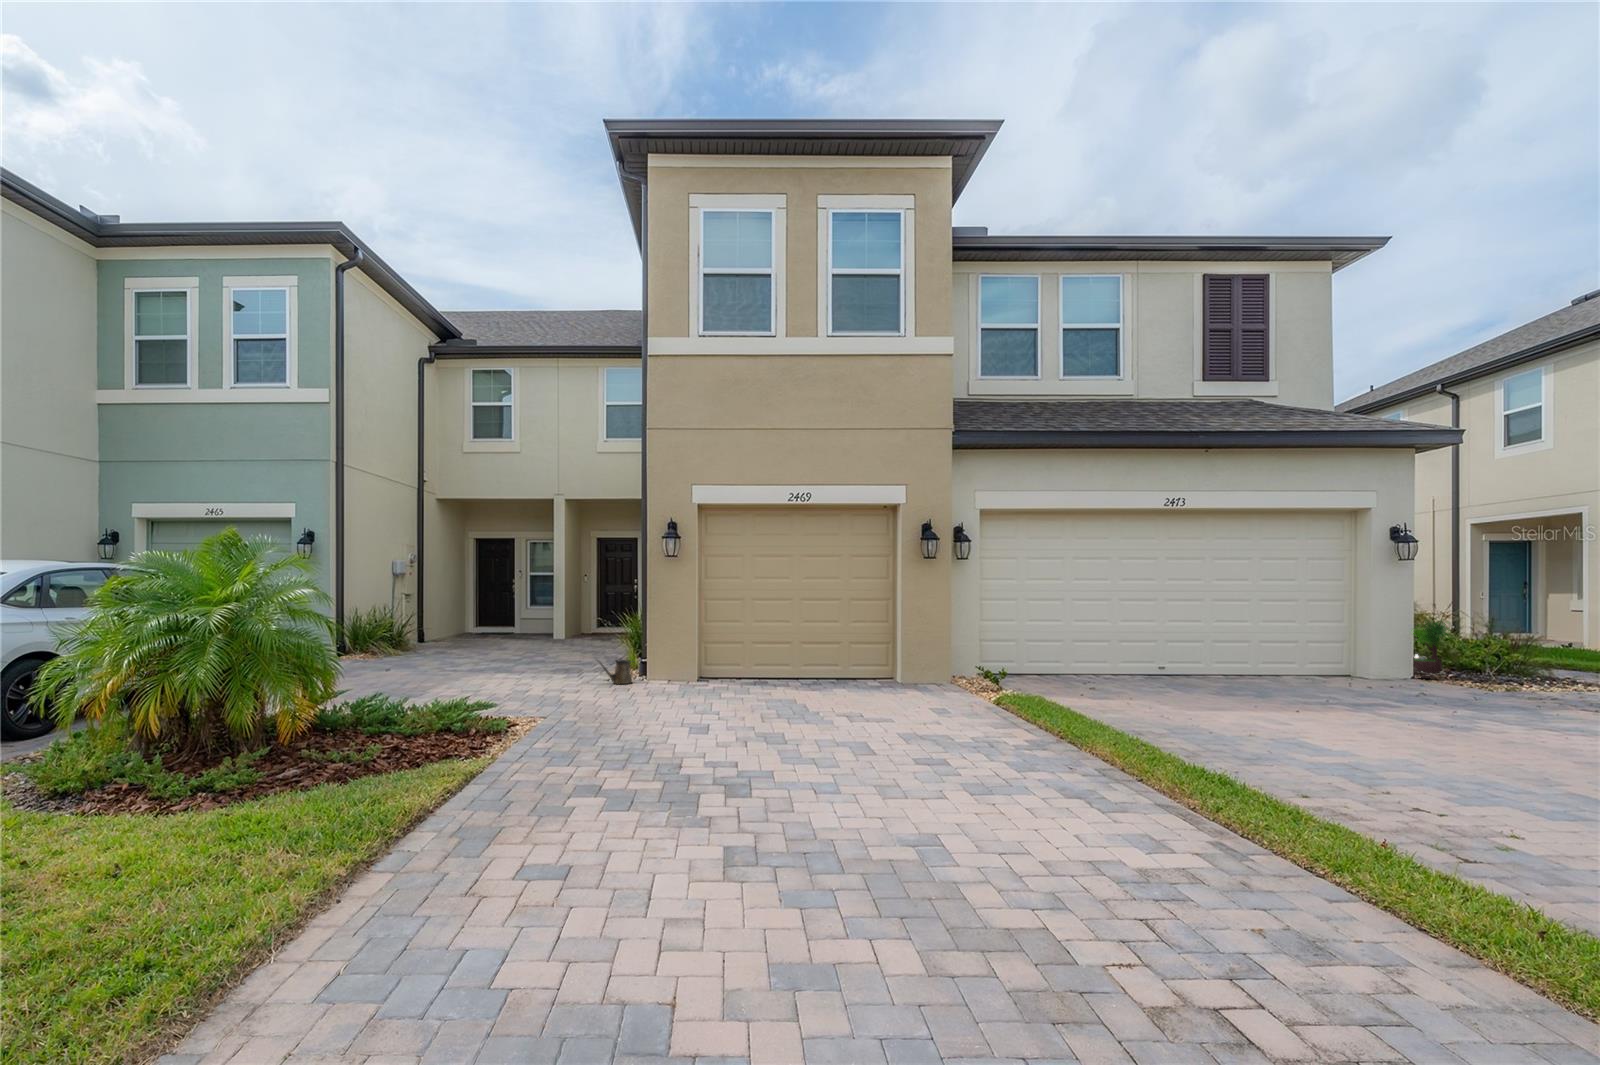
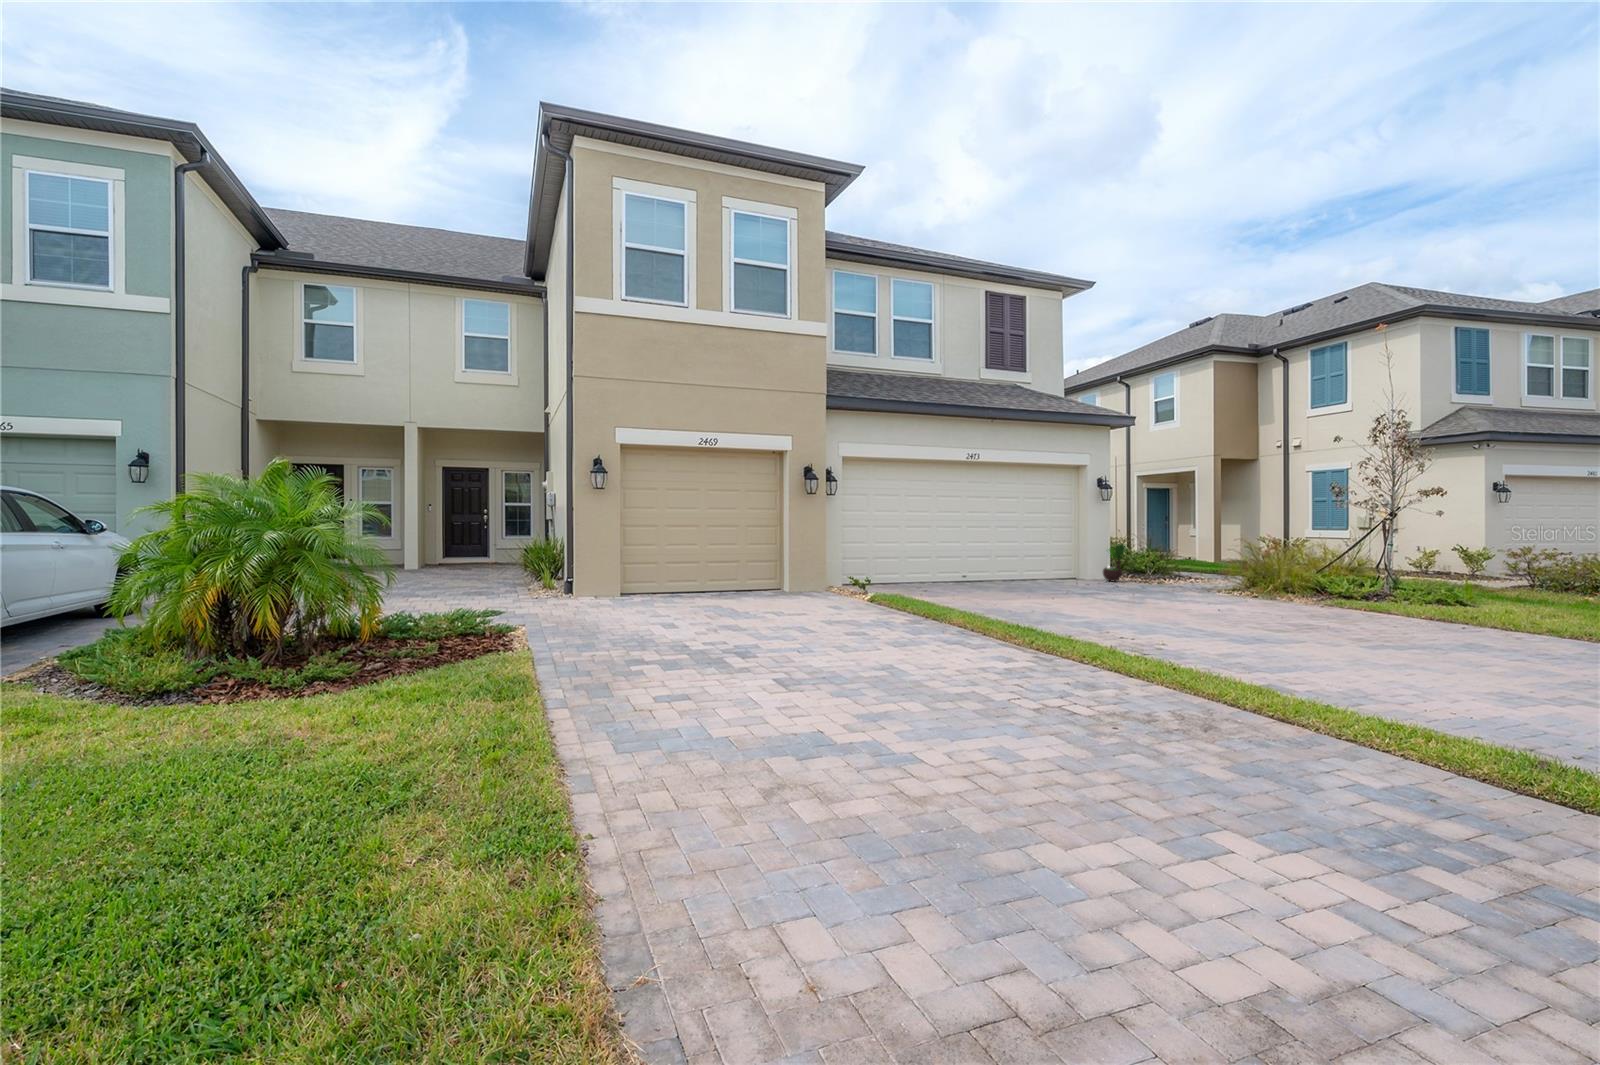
watering can: present [599,660,632,684] -> none [542,580,574,601]

